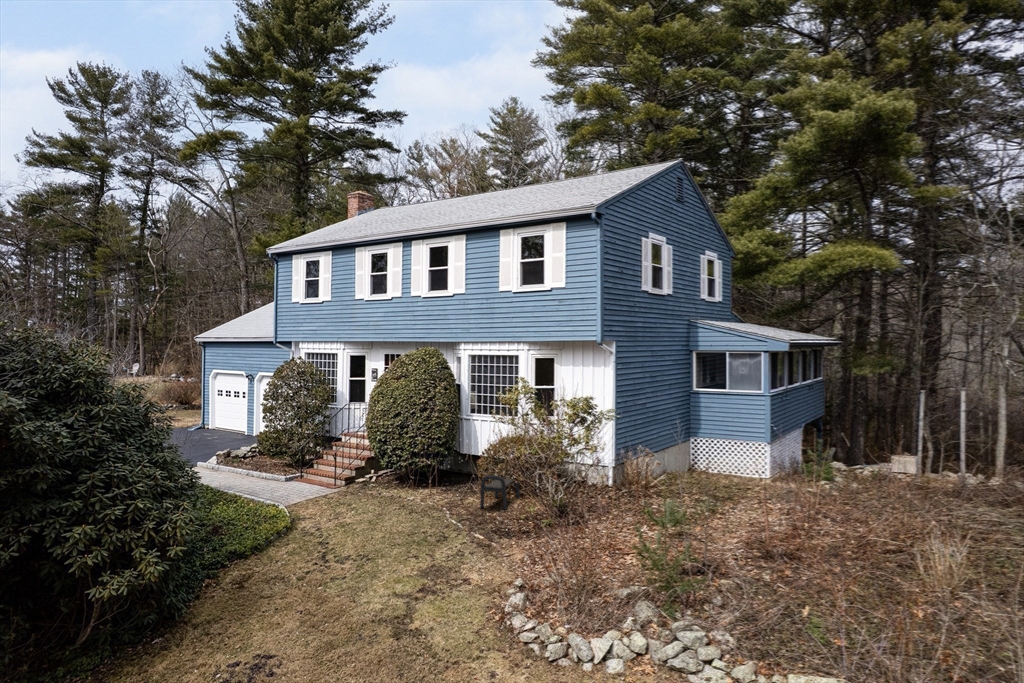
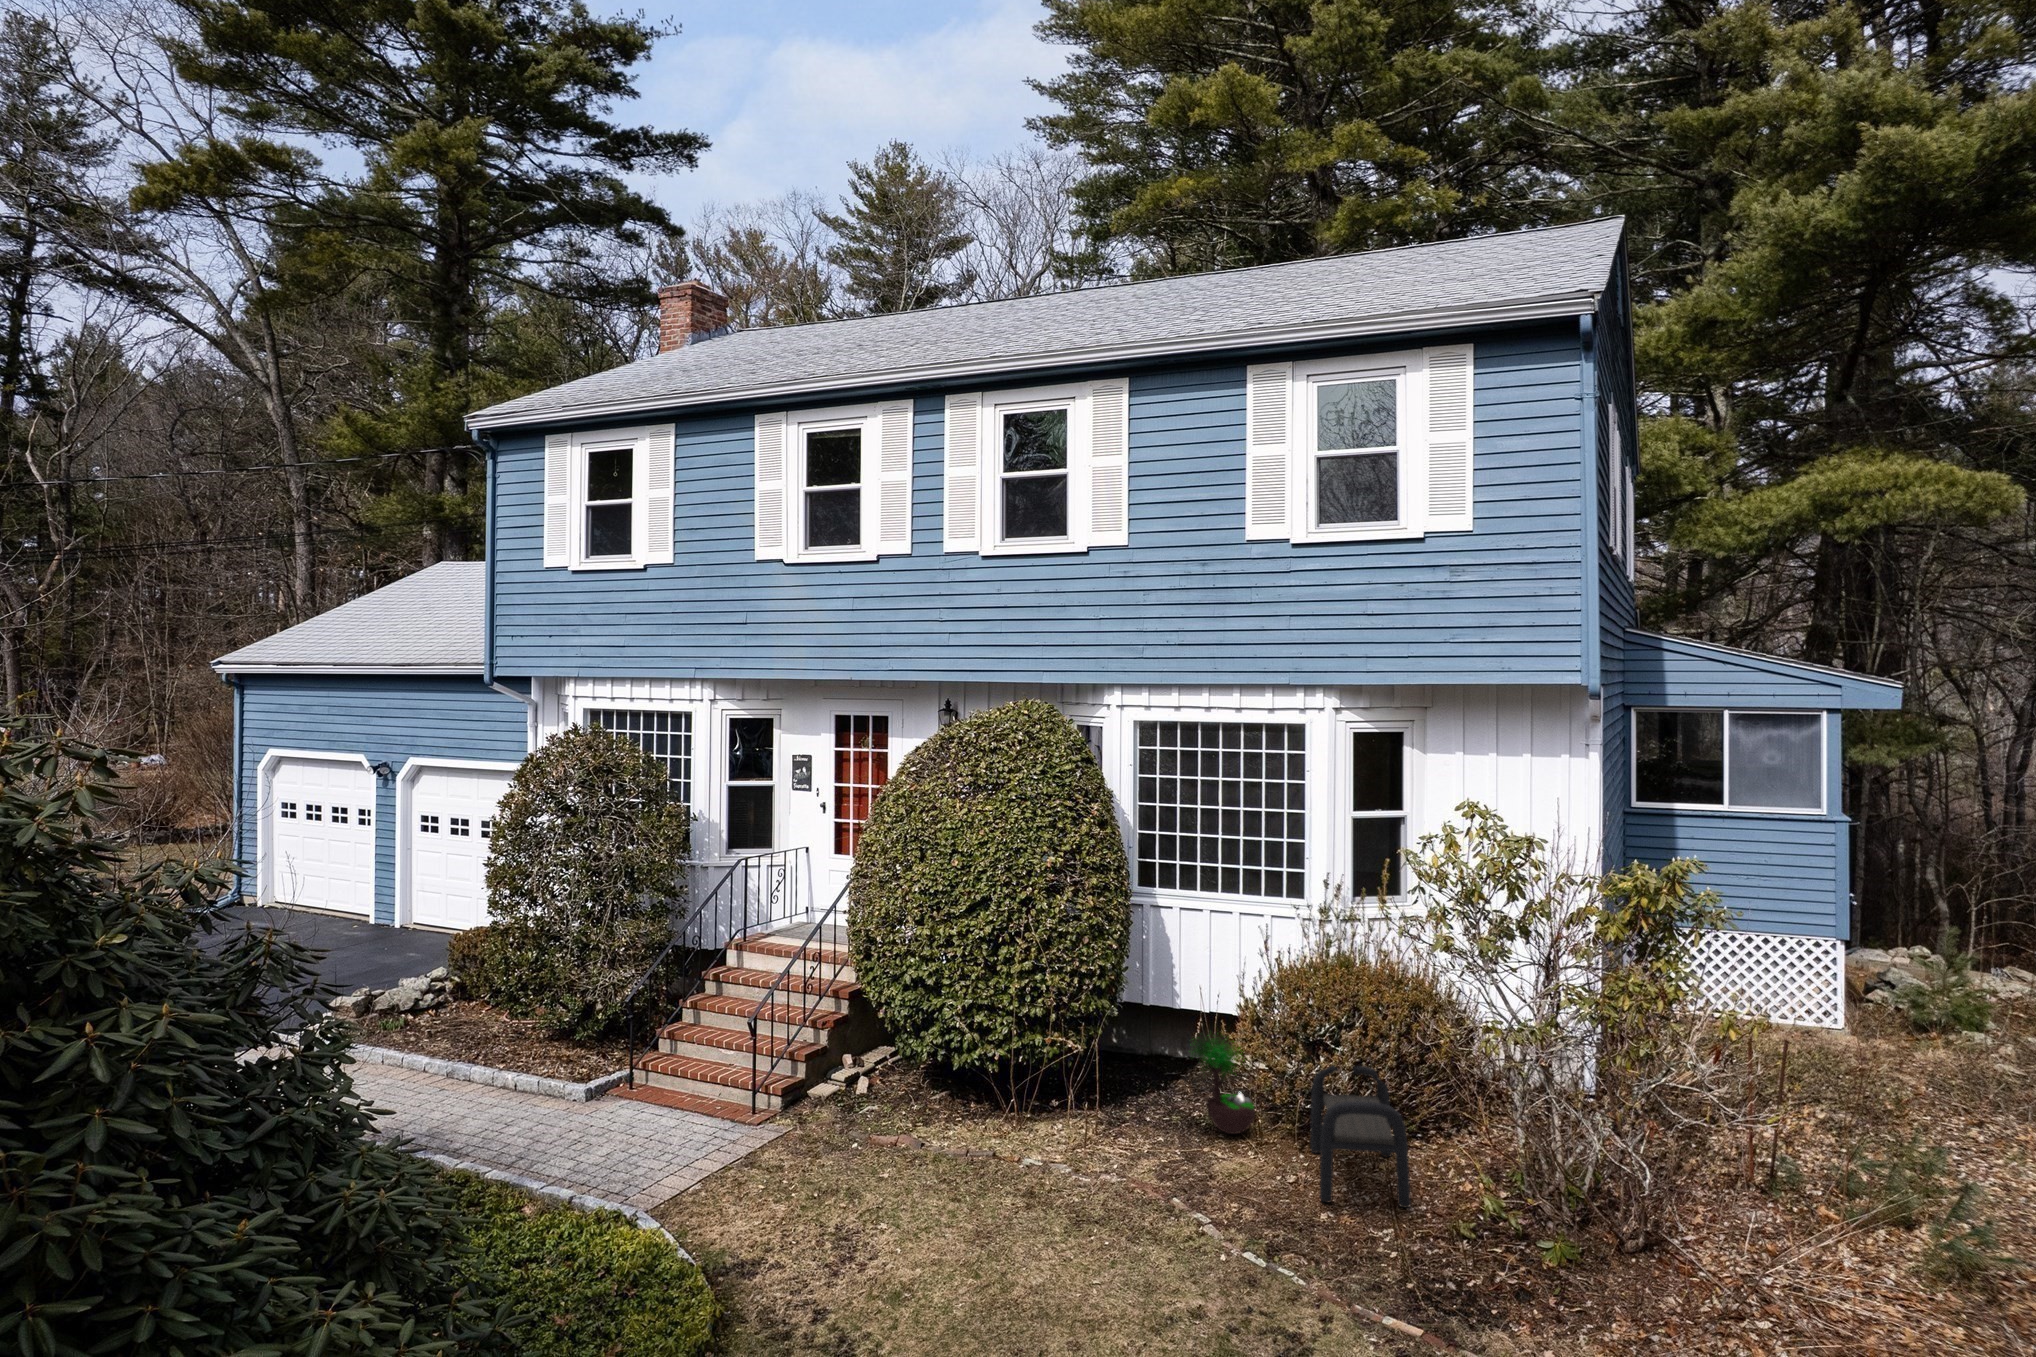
potted tree: none [463,456,484,493] -> present [1191,1035,1255,1134]

